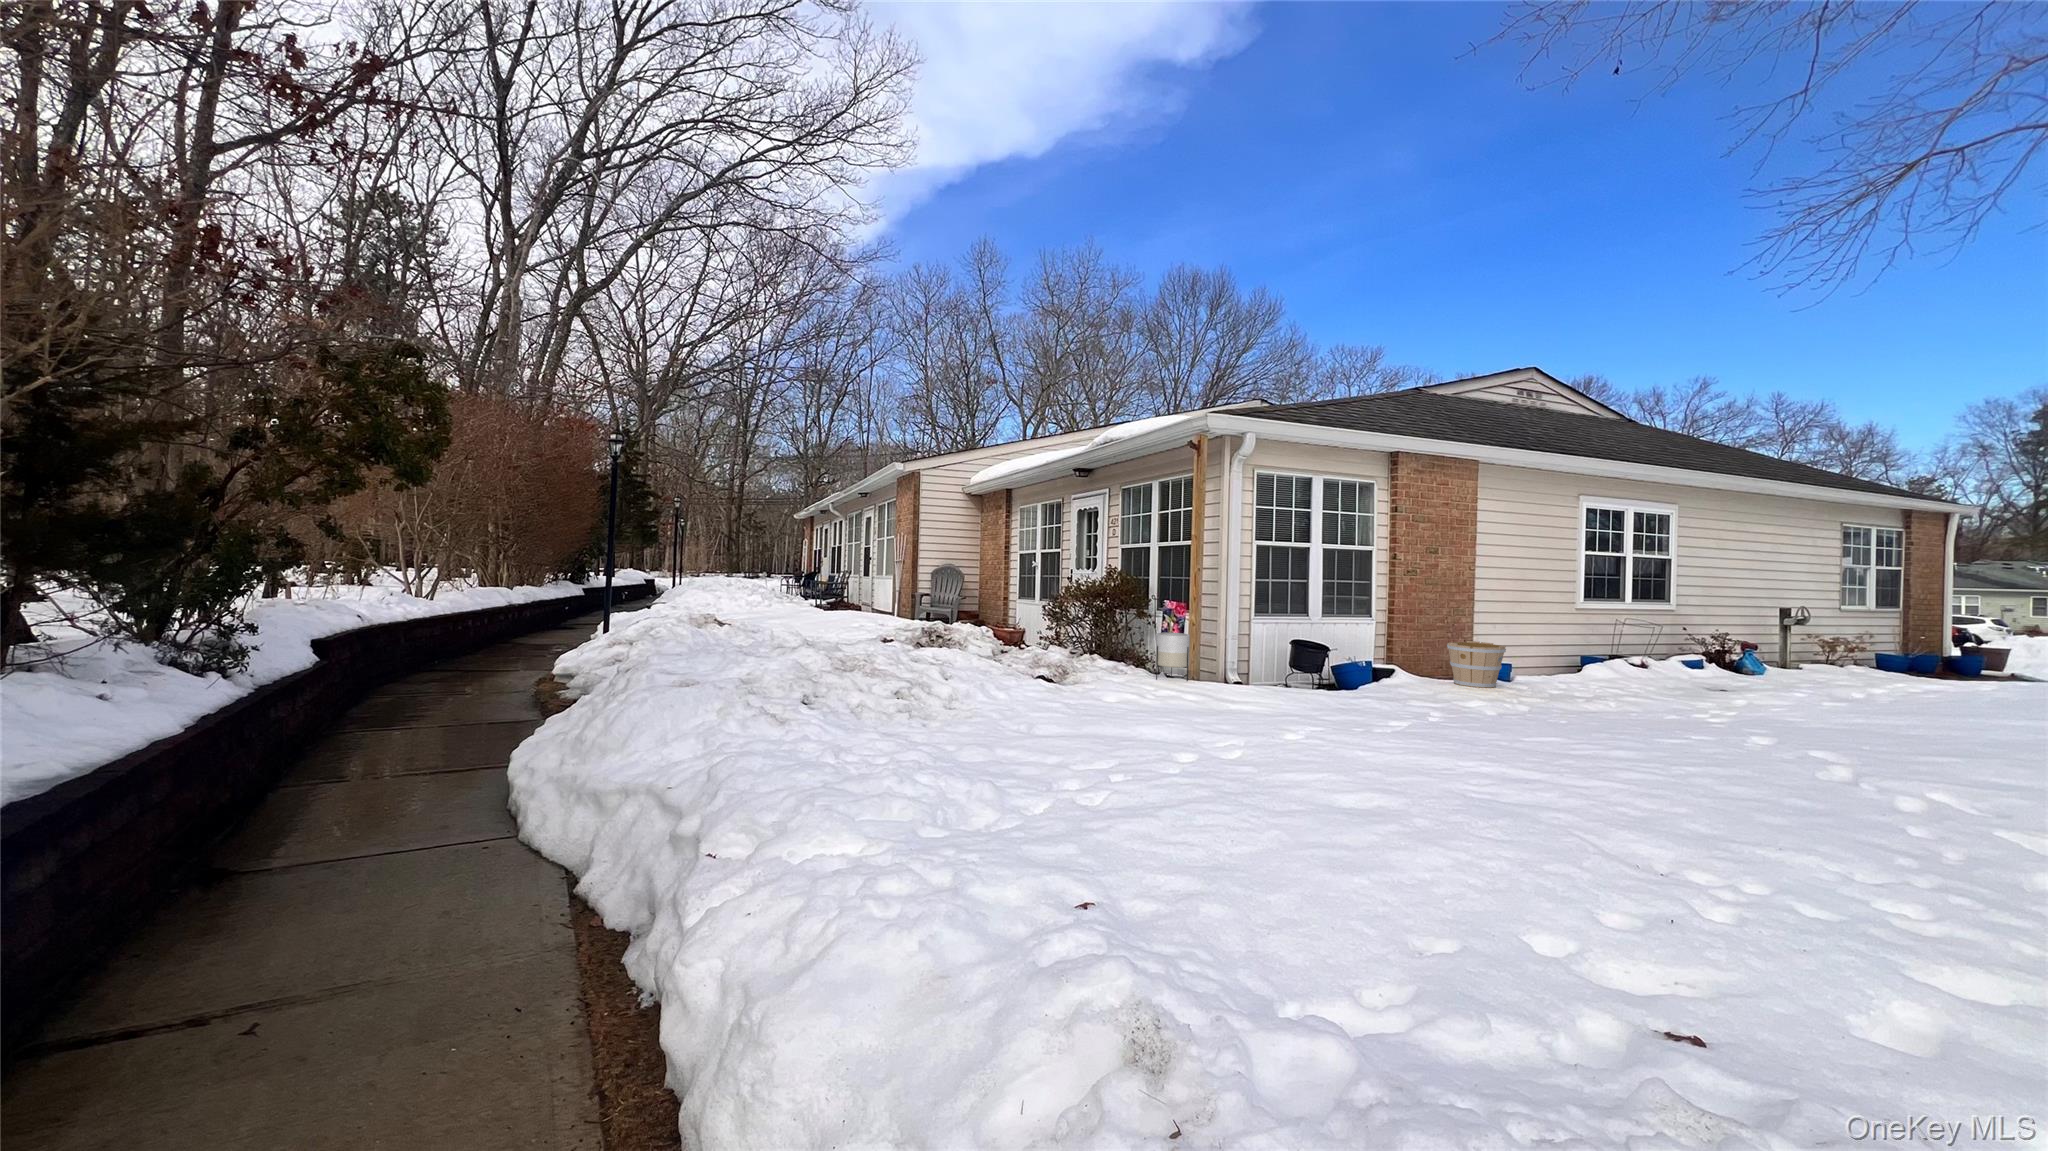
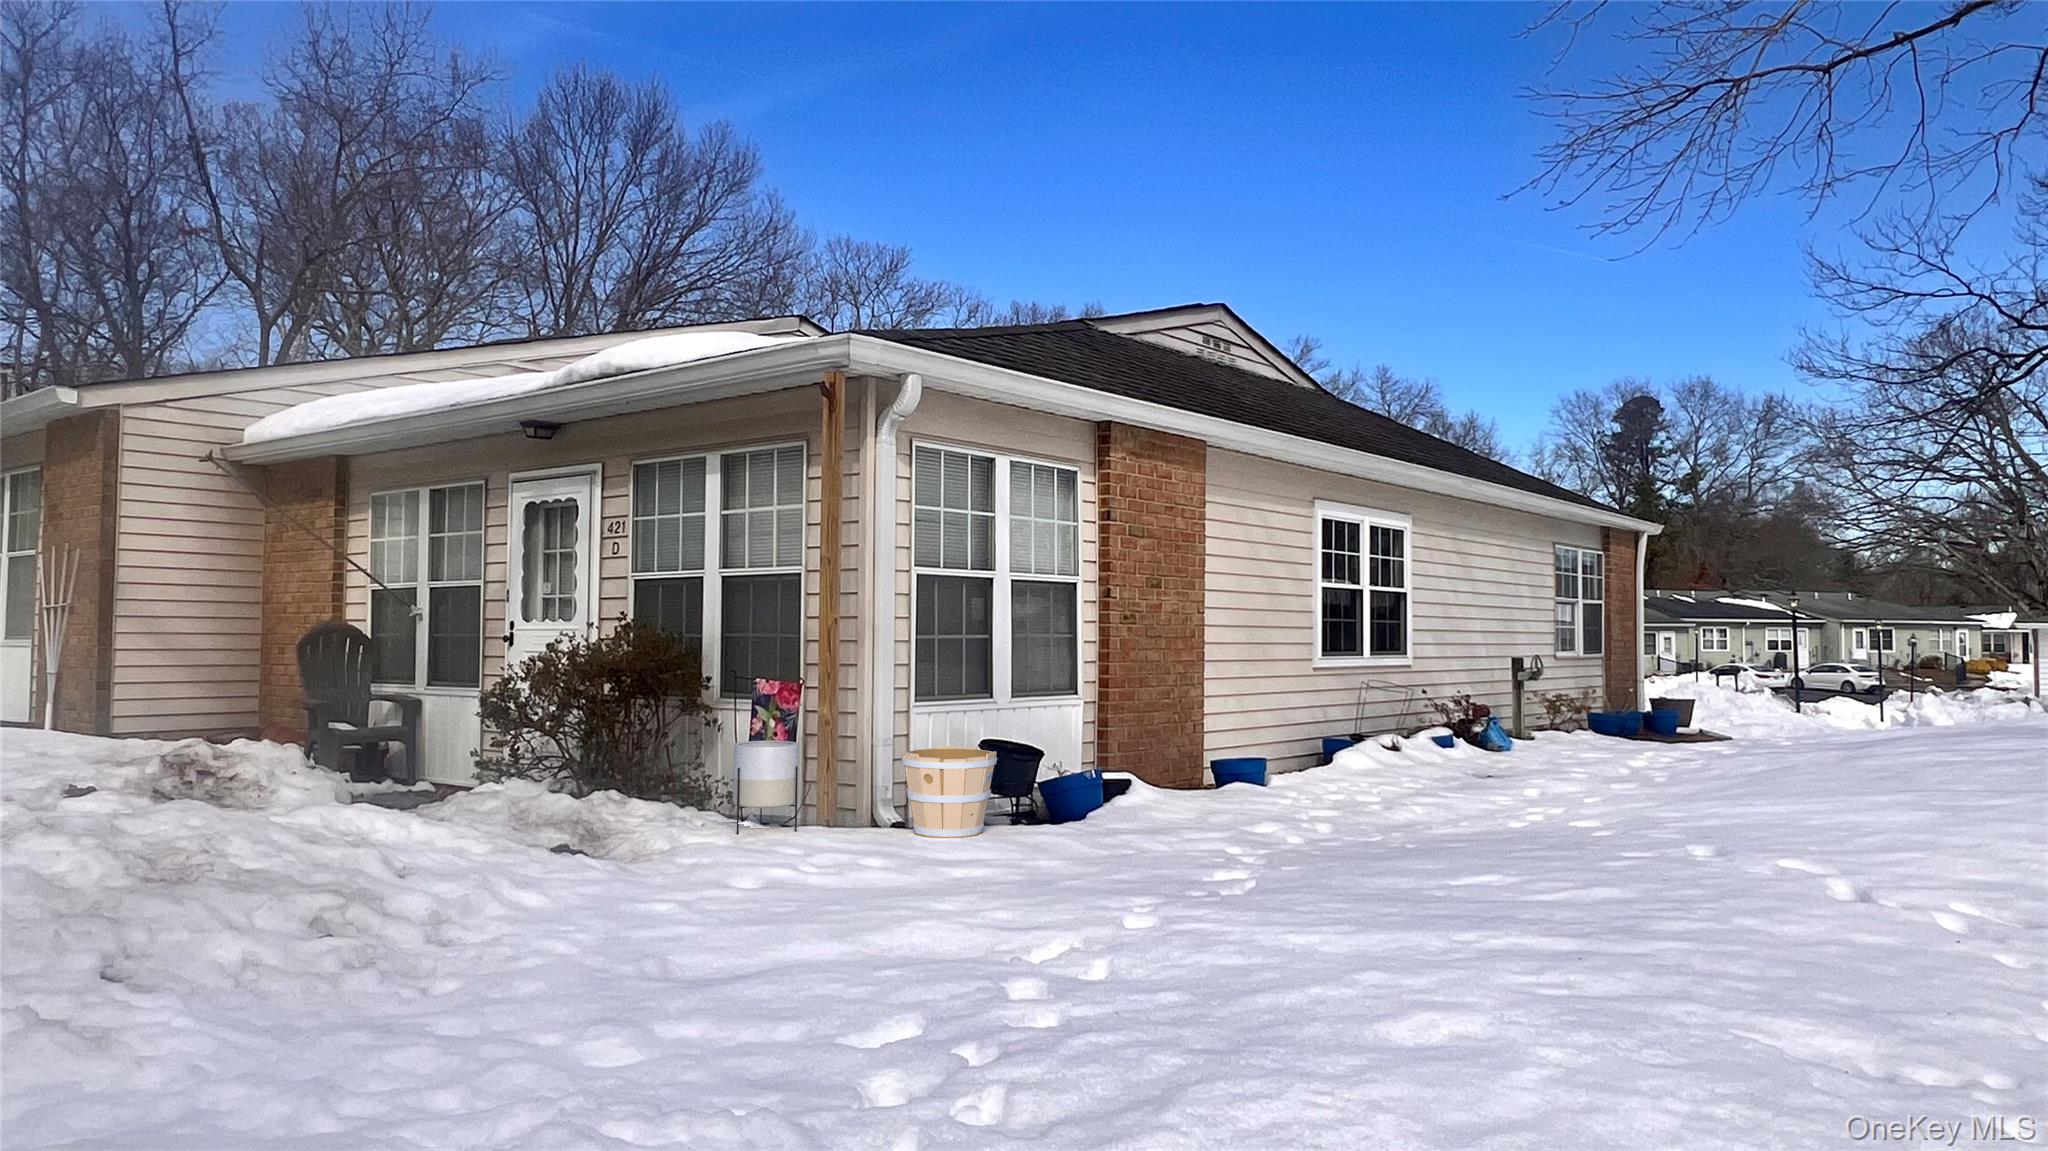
wooden bucket: present [1447,641,1506,688] -> present [901,746,997,838]

